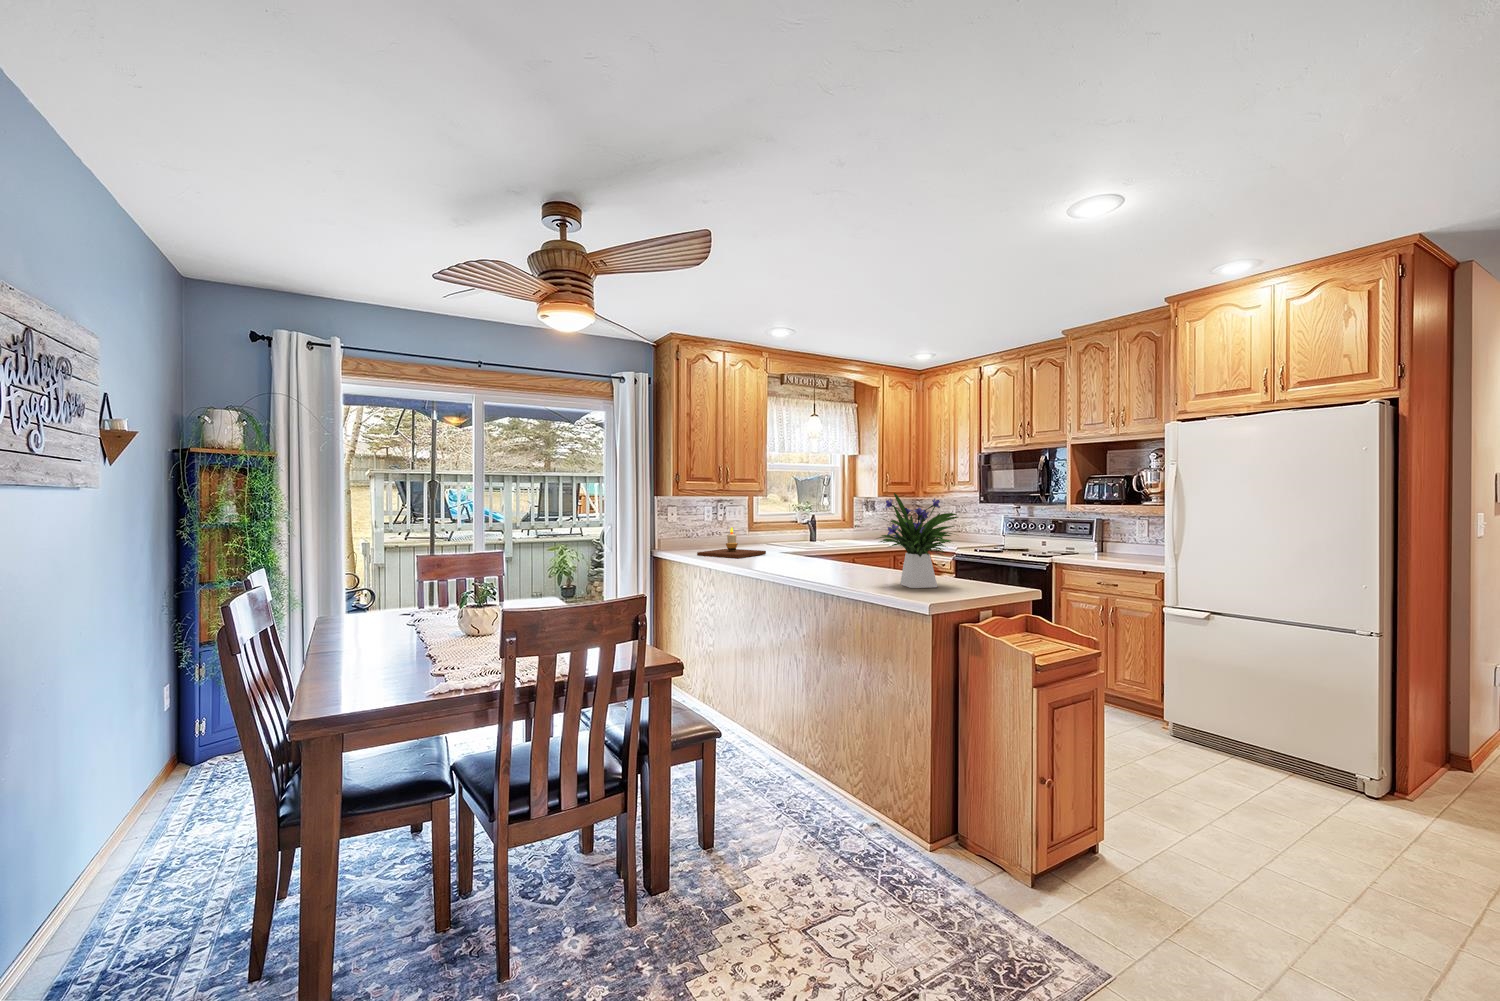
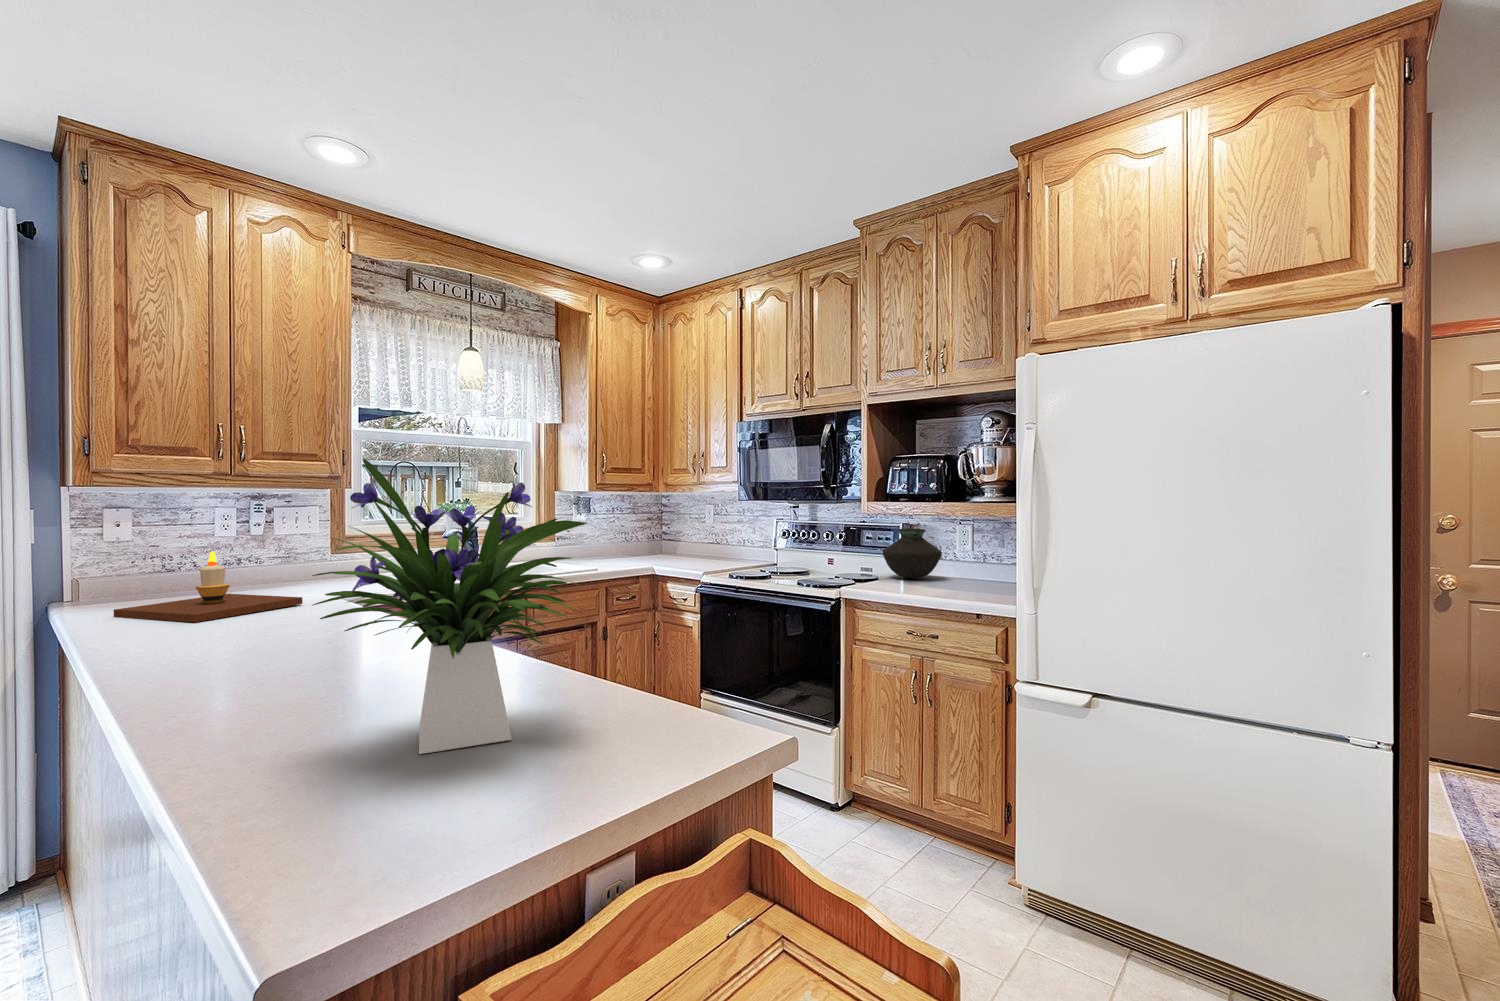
vase: none [1081,523,1124,555] -> present [883,529,942,578]

